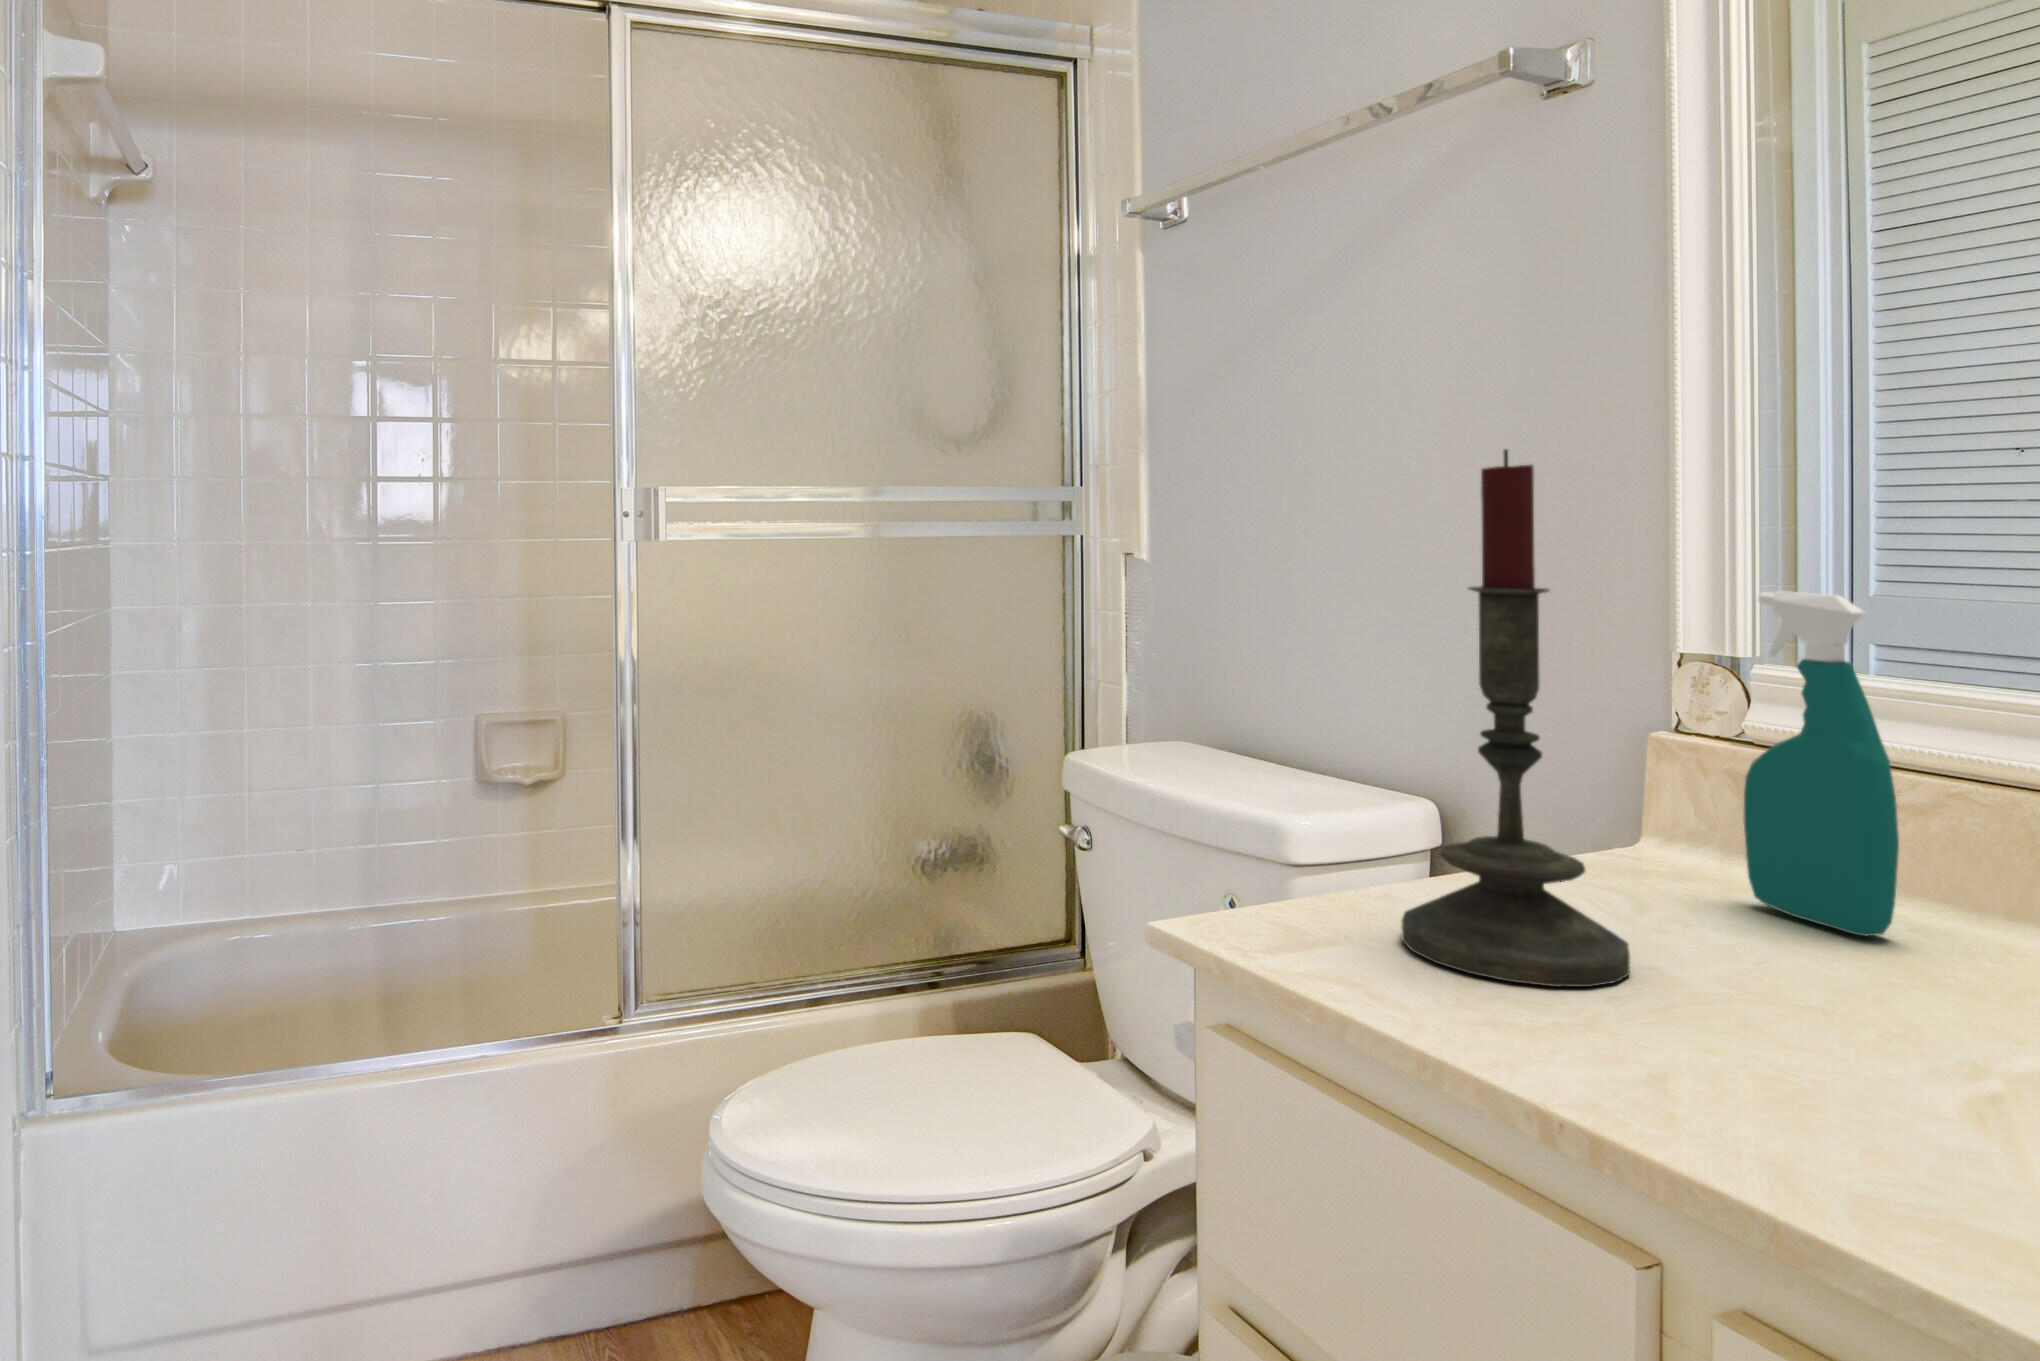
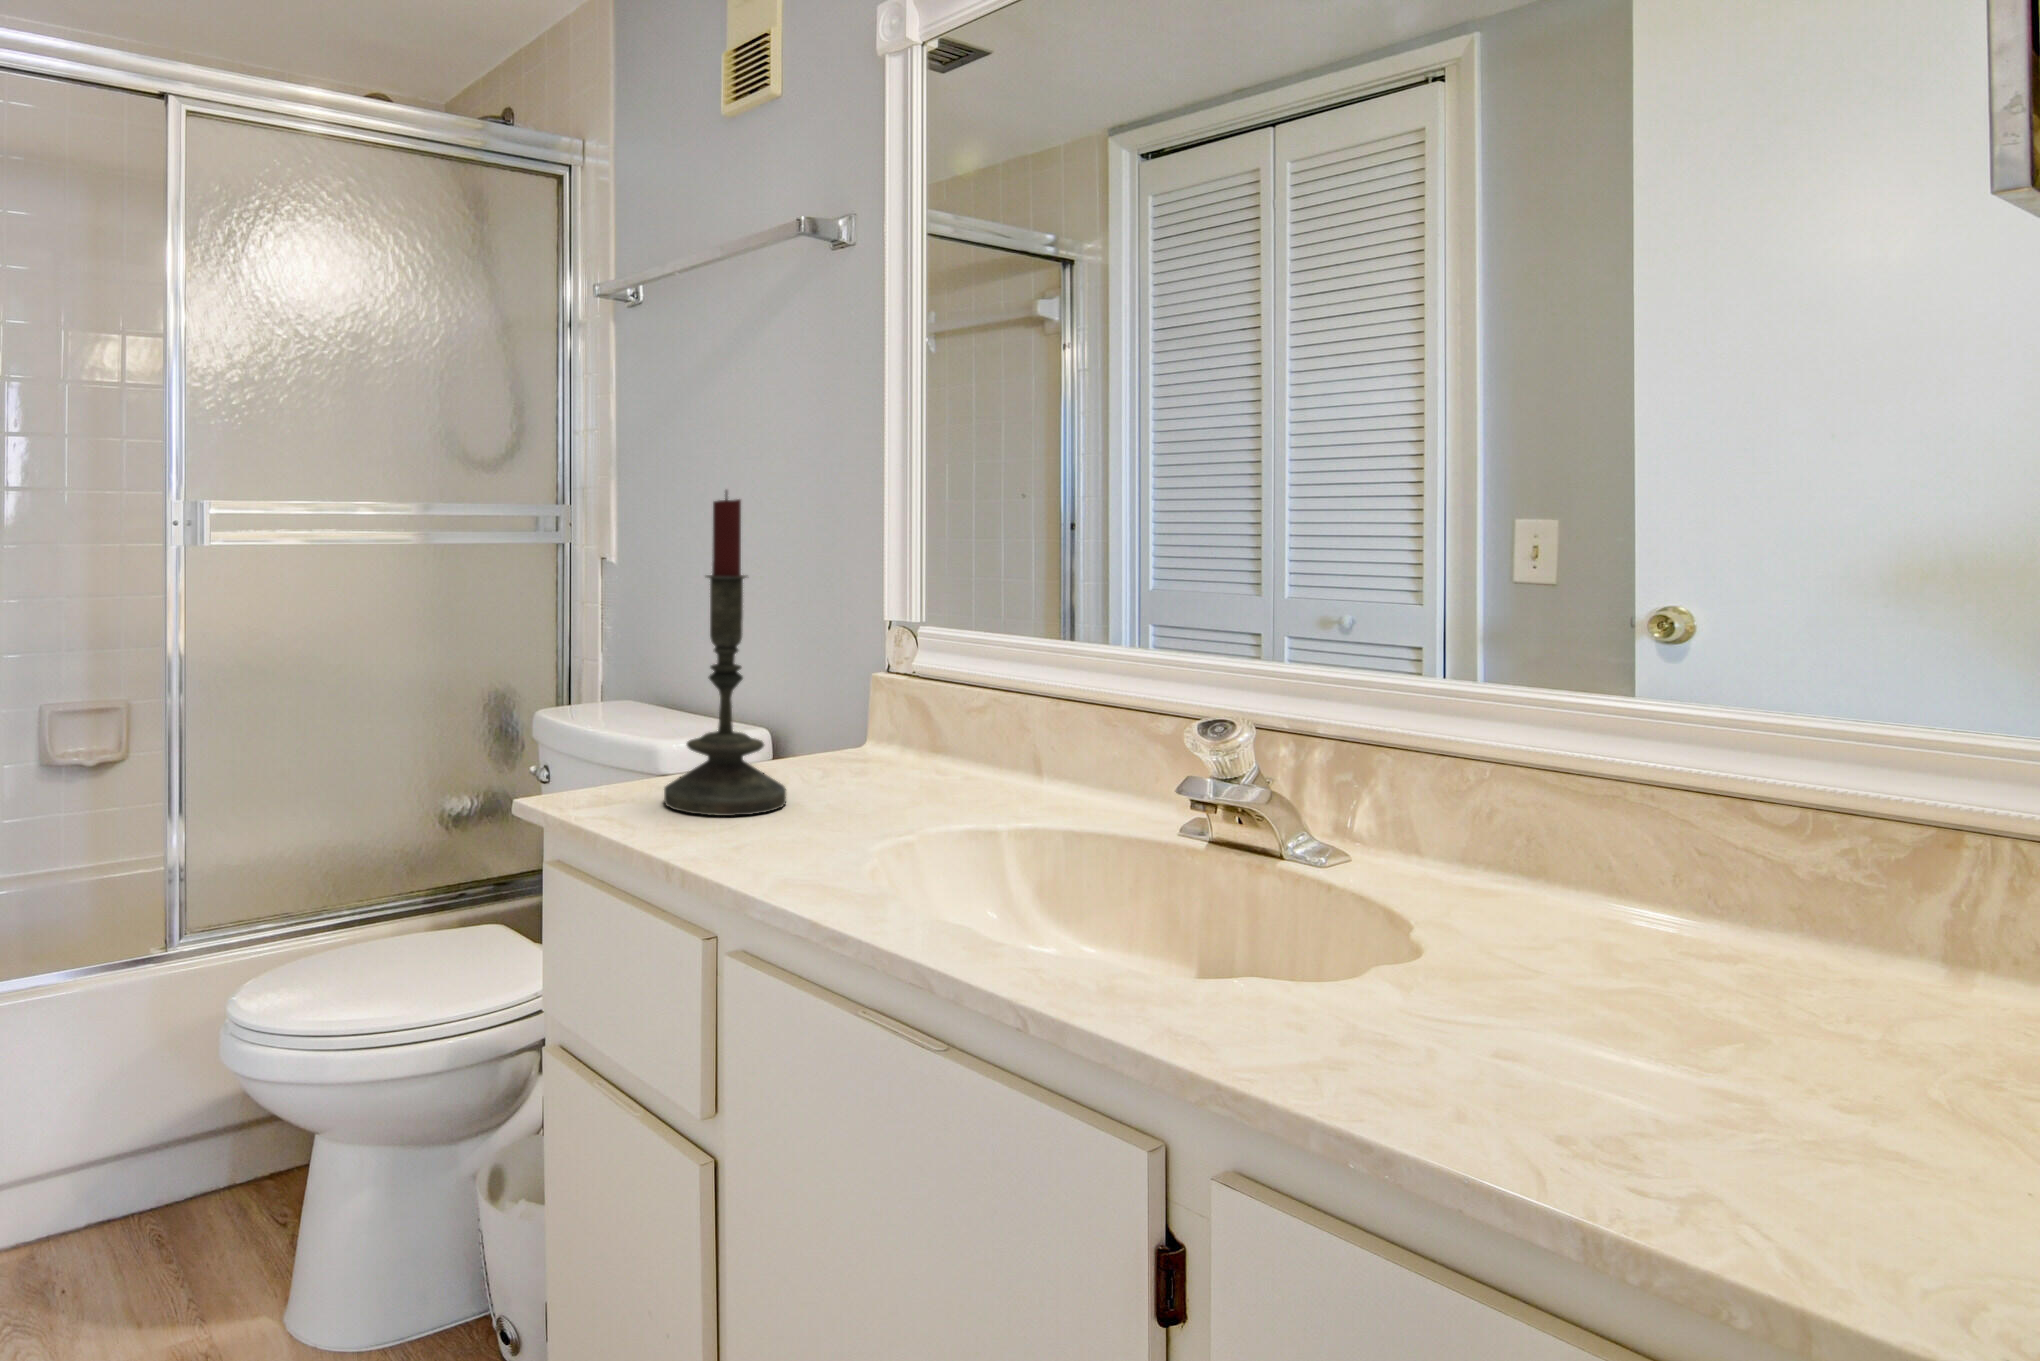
spray bottle: present [1744,591,1899,936] -> none [890,577,952,782]

